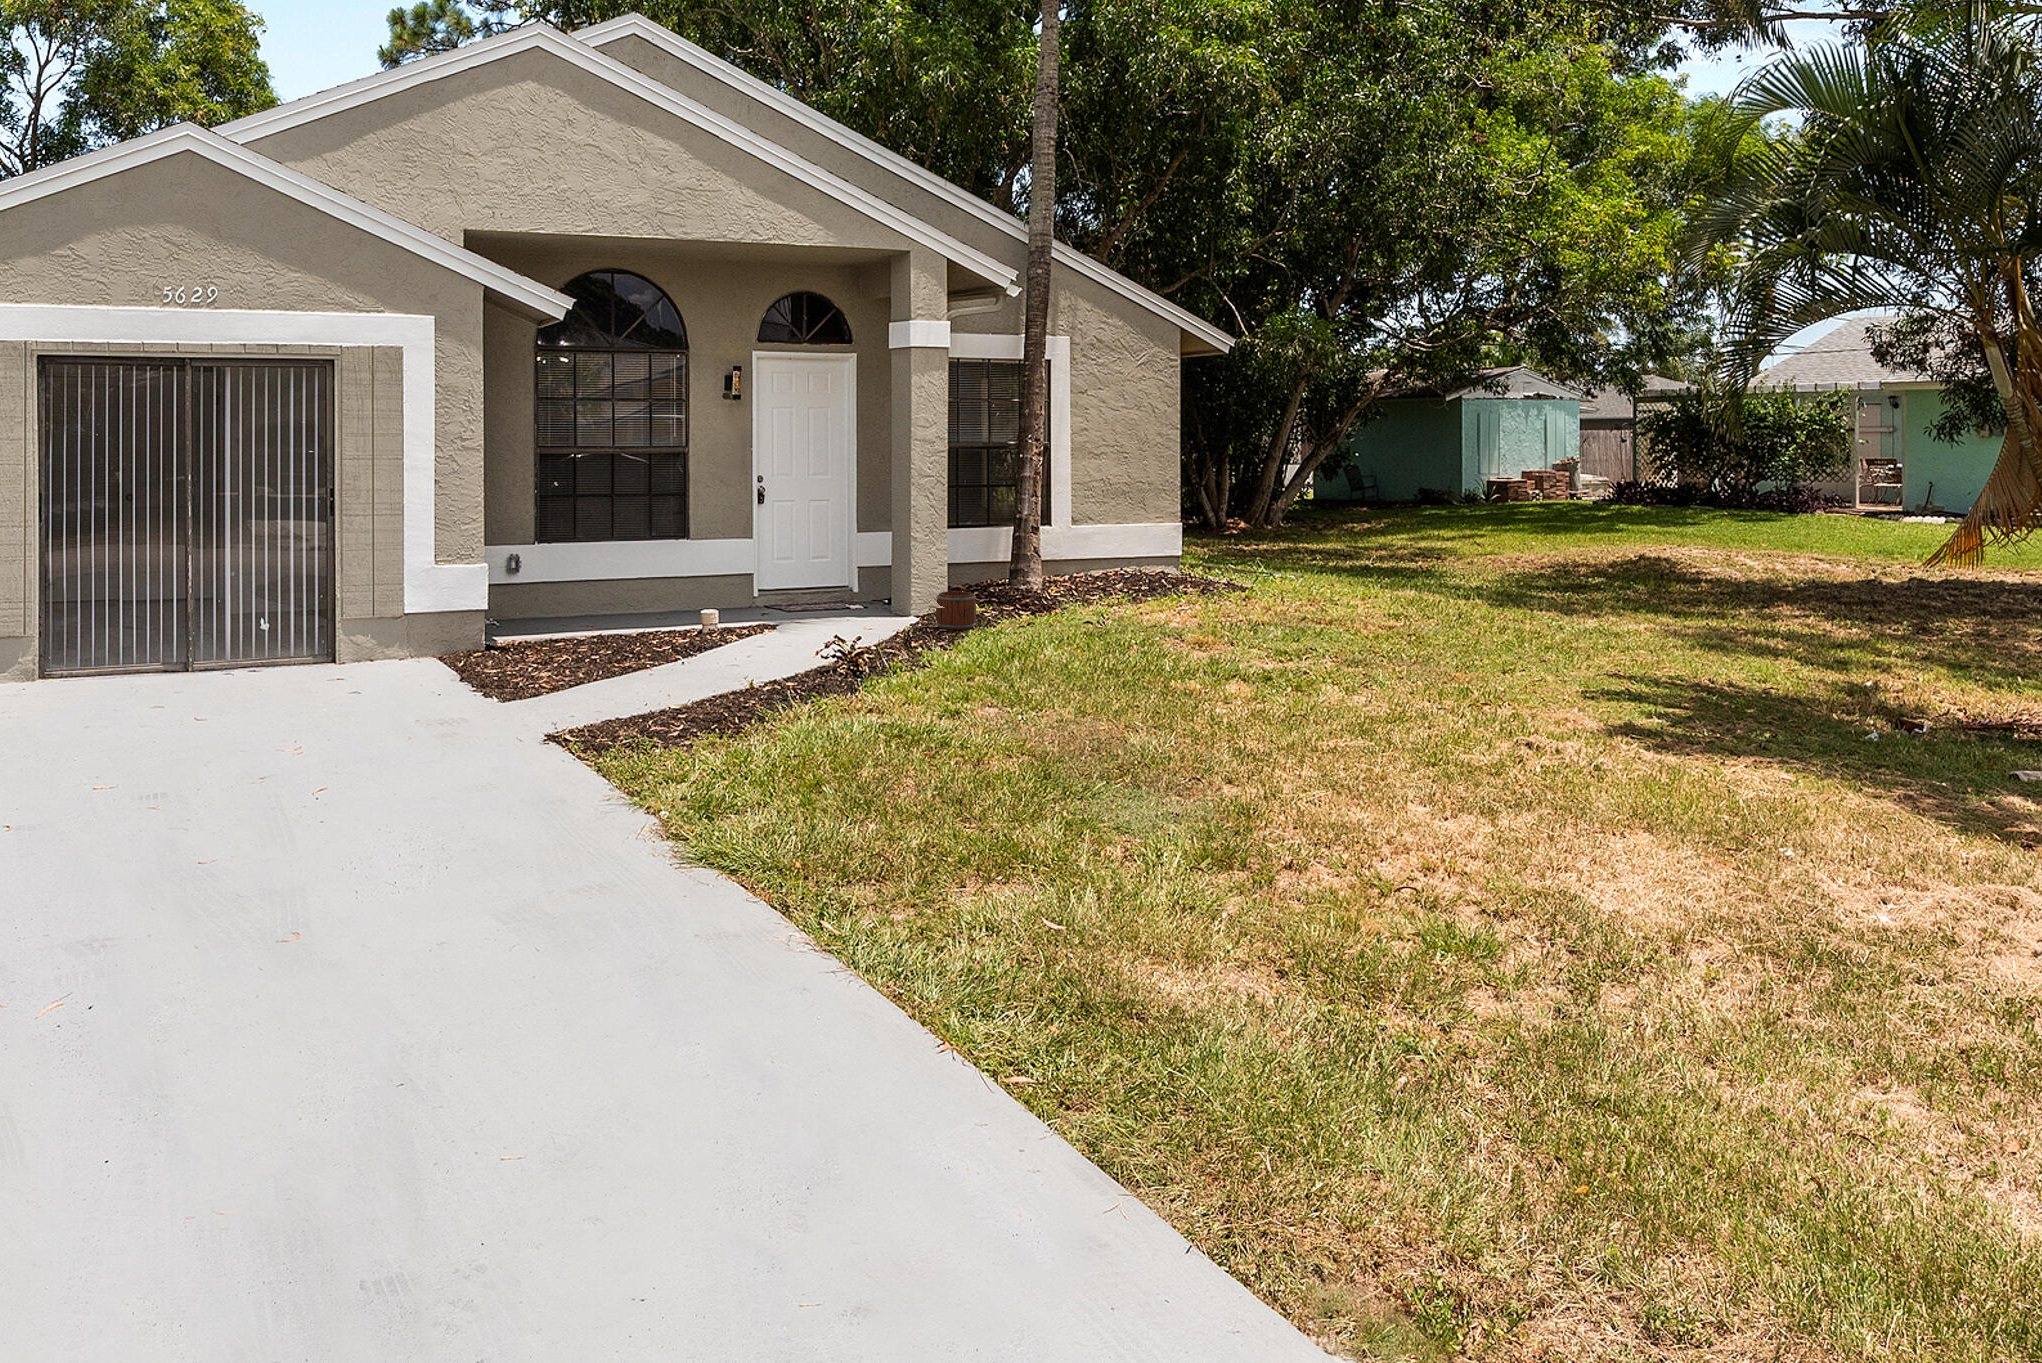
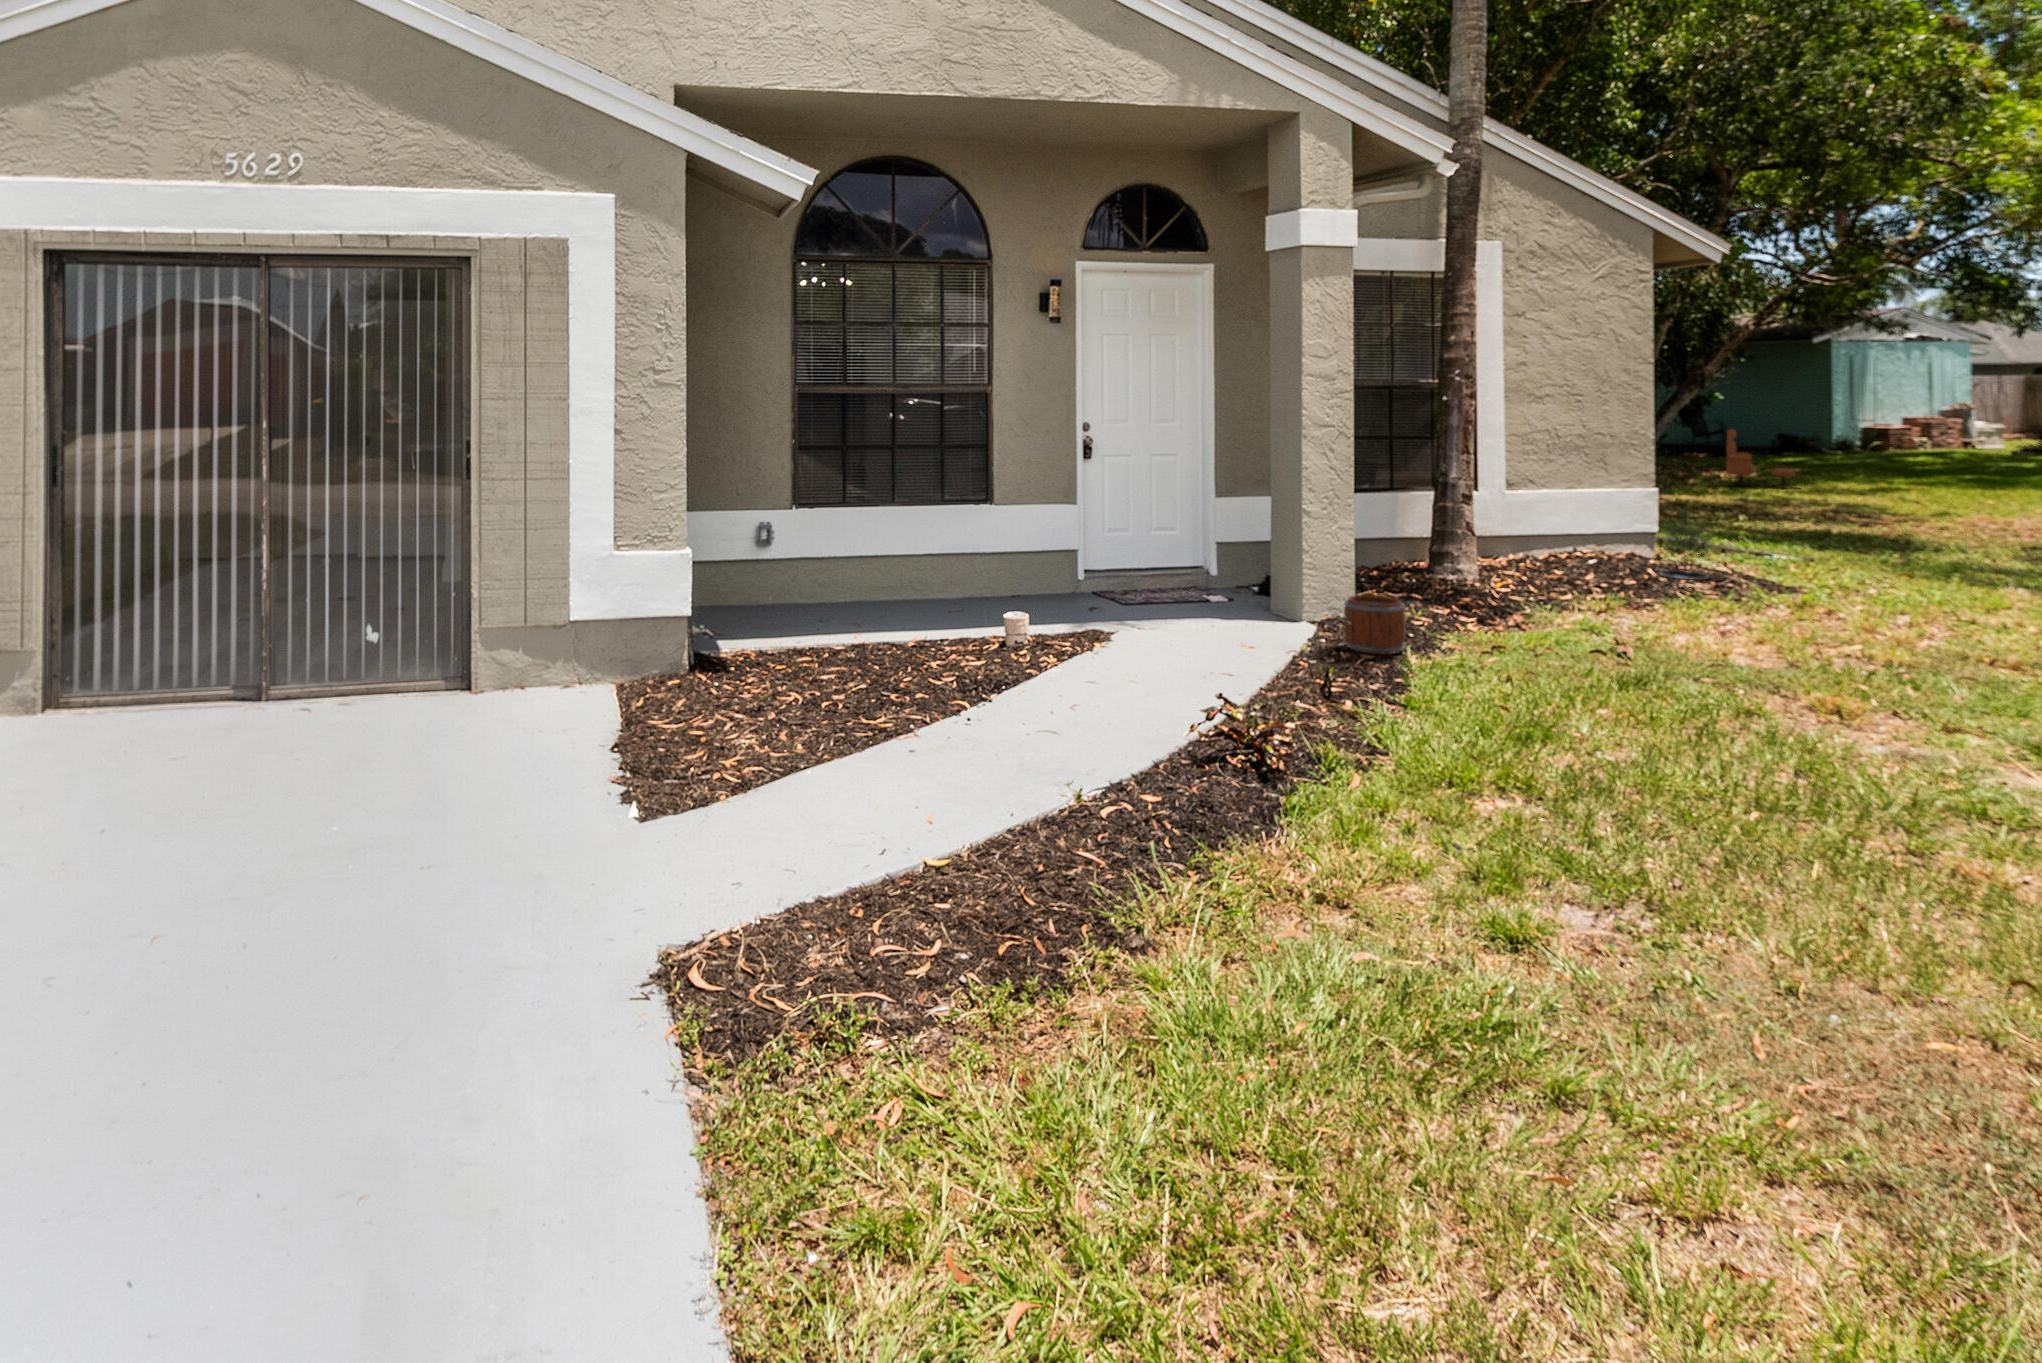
lounge chair: none [1279,479,1334,528] -> present [1726,430,1795,488]
potted tree: none [1171,530,1208,586] -> present [1660,507,1713,580]

